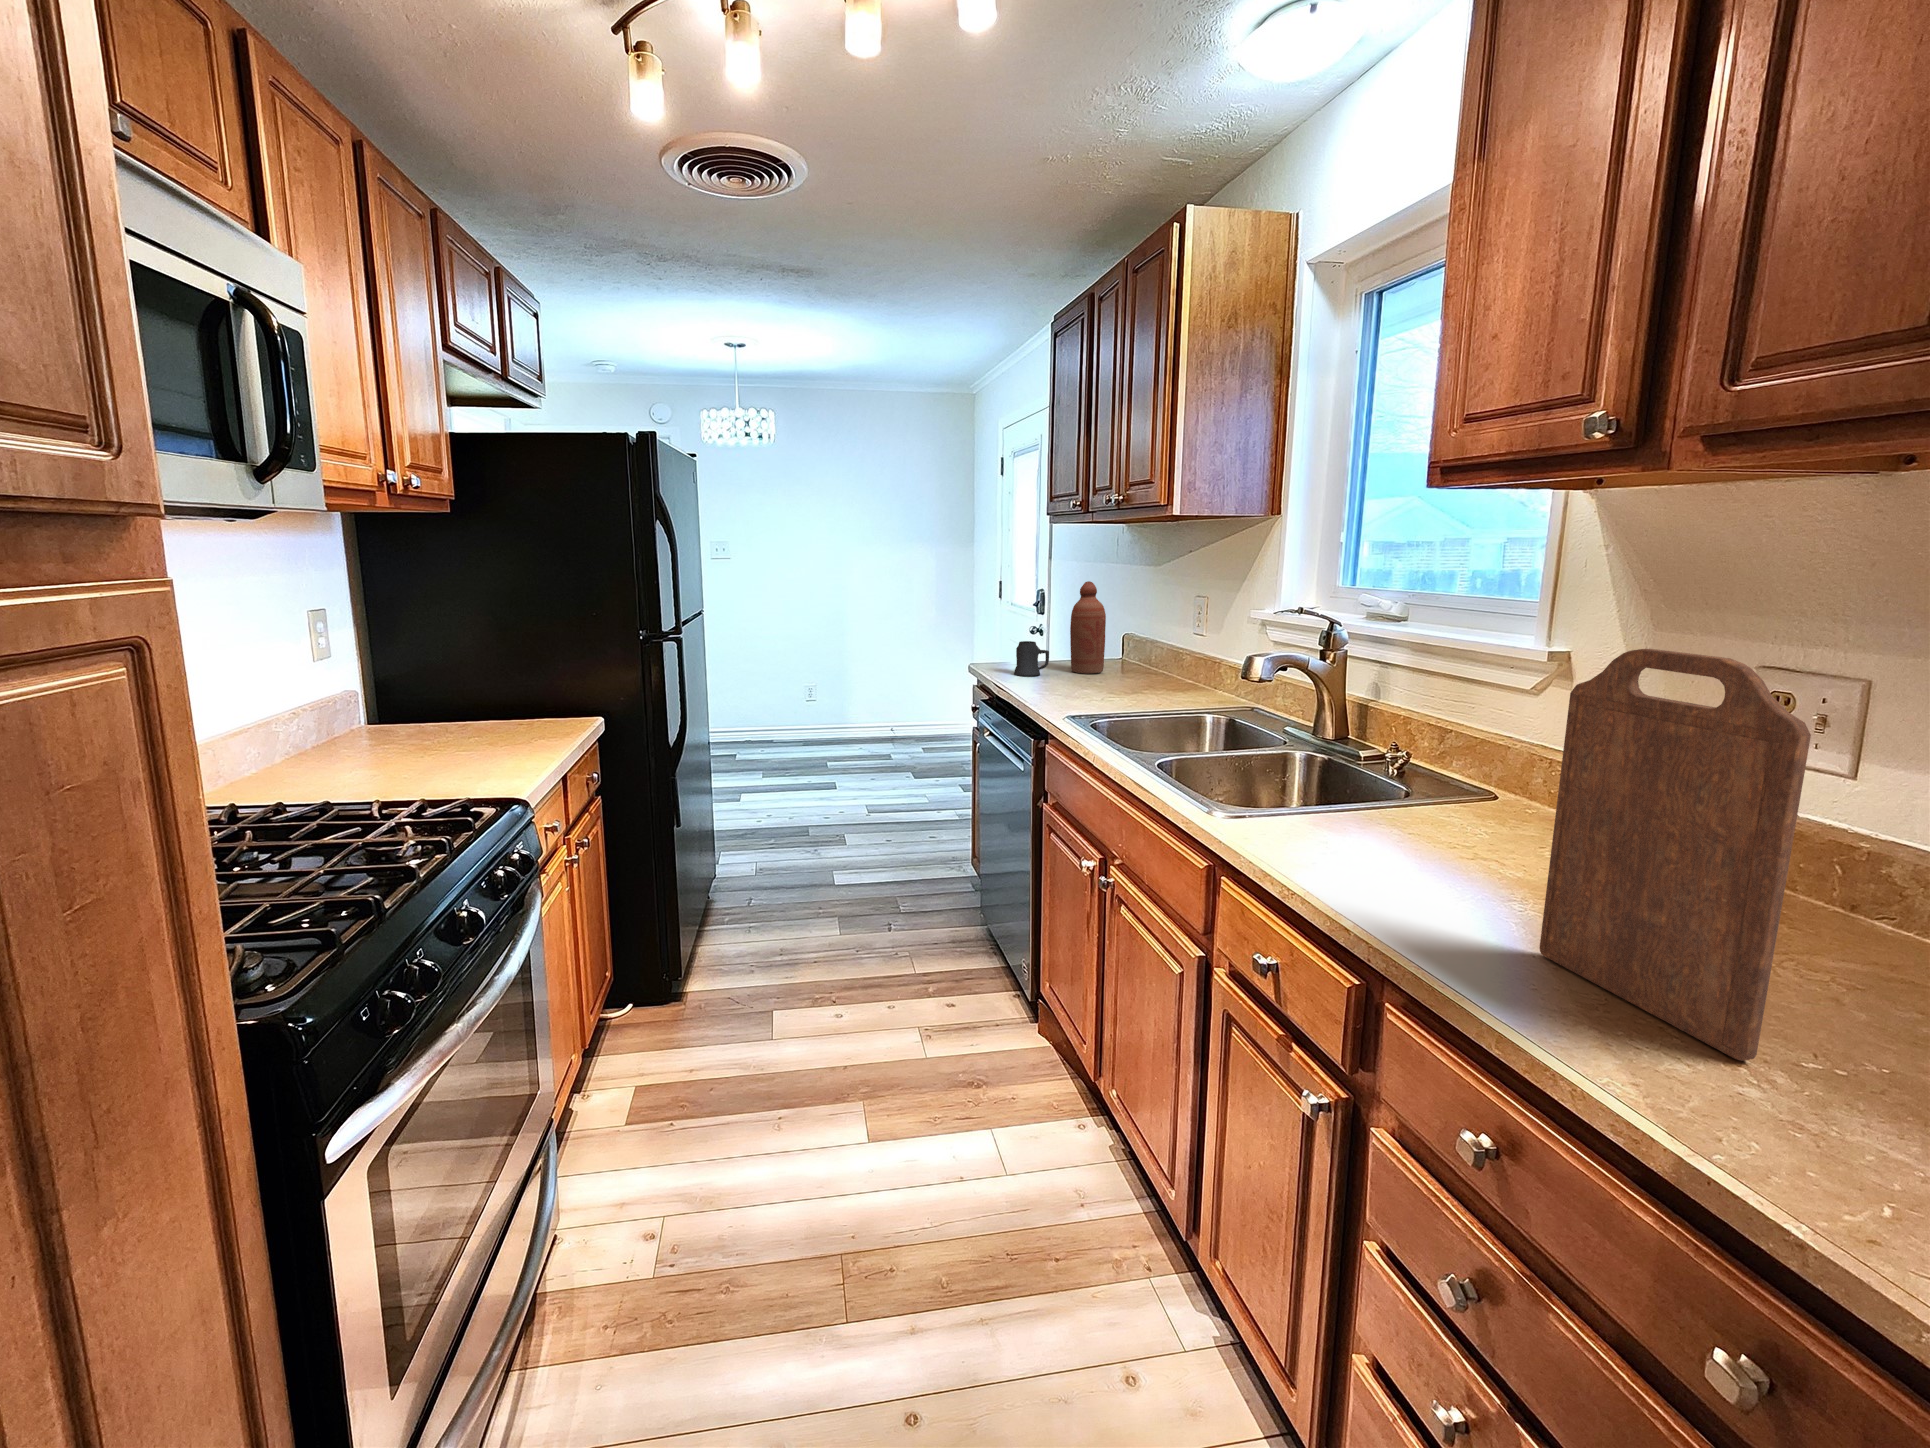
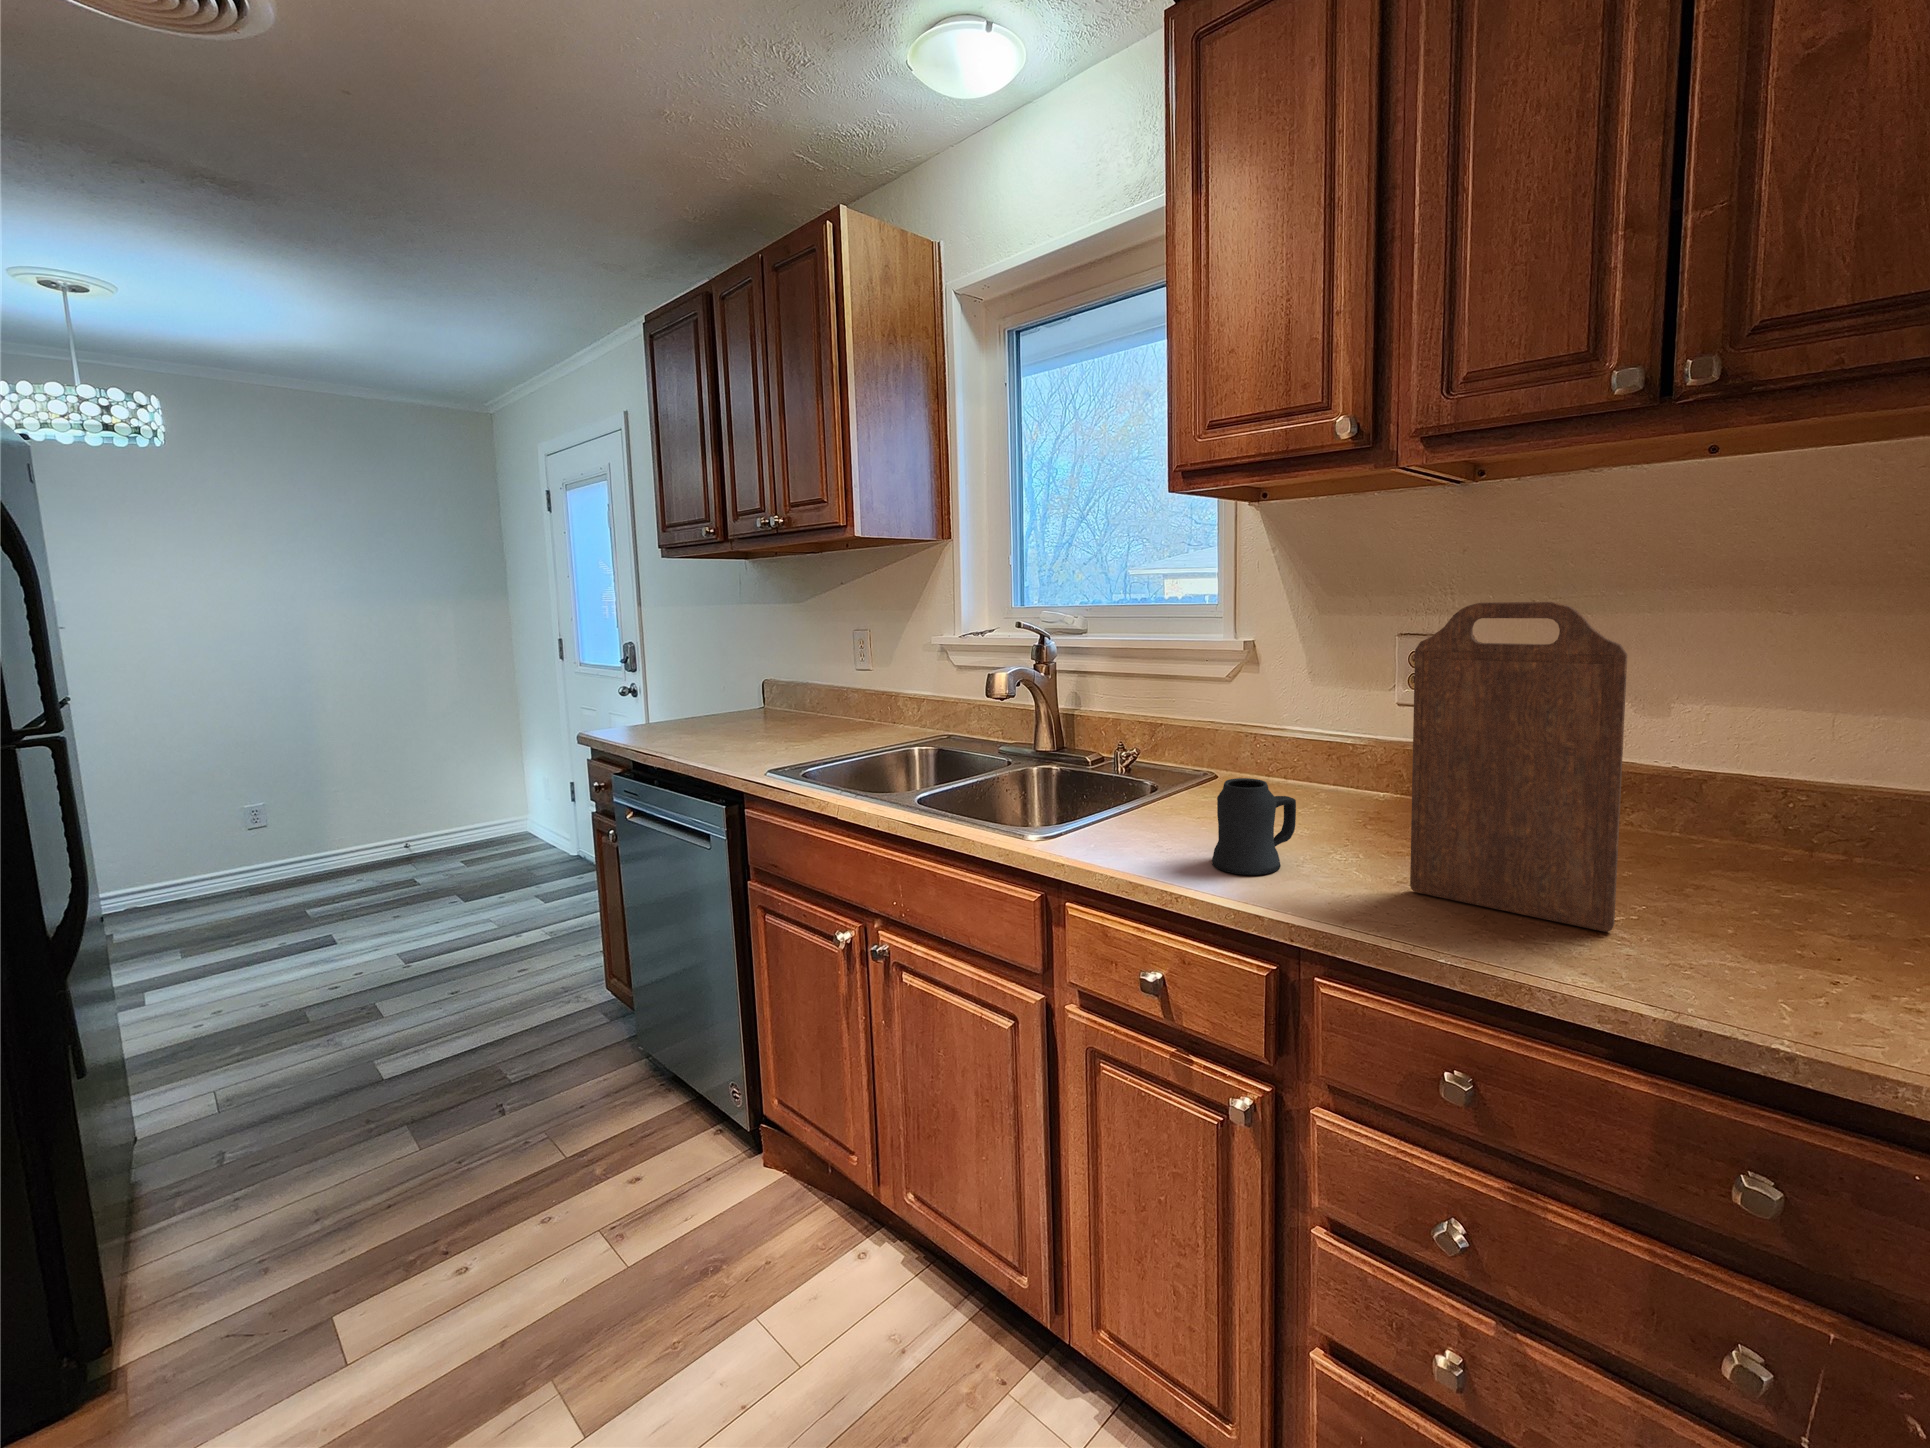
bottle: present [1070,581,1106,674] -> none [712,620,756,725]
mug: present [1014,641,1049,676] -> present [1212,778,1296,875]

